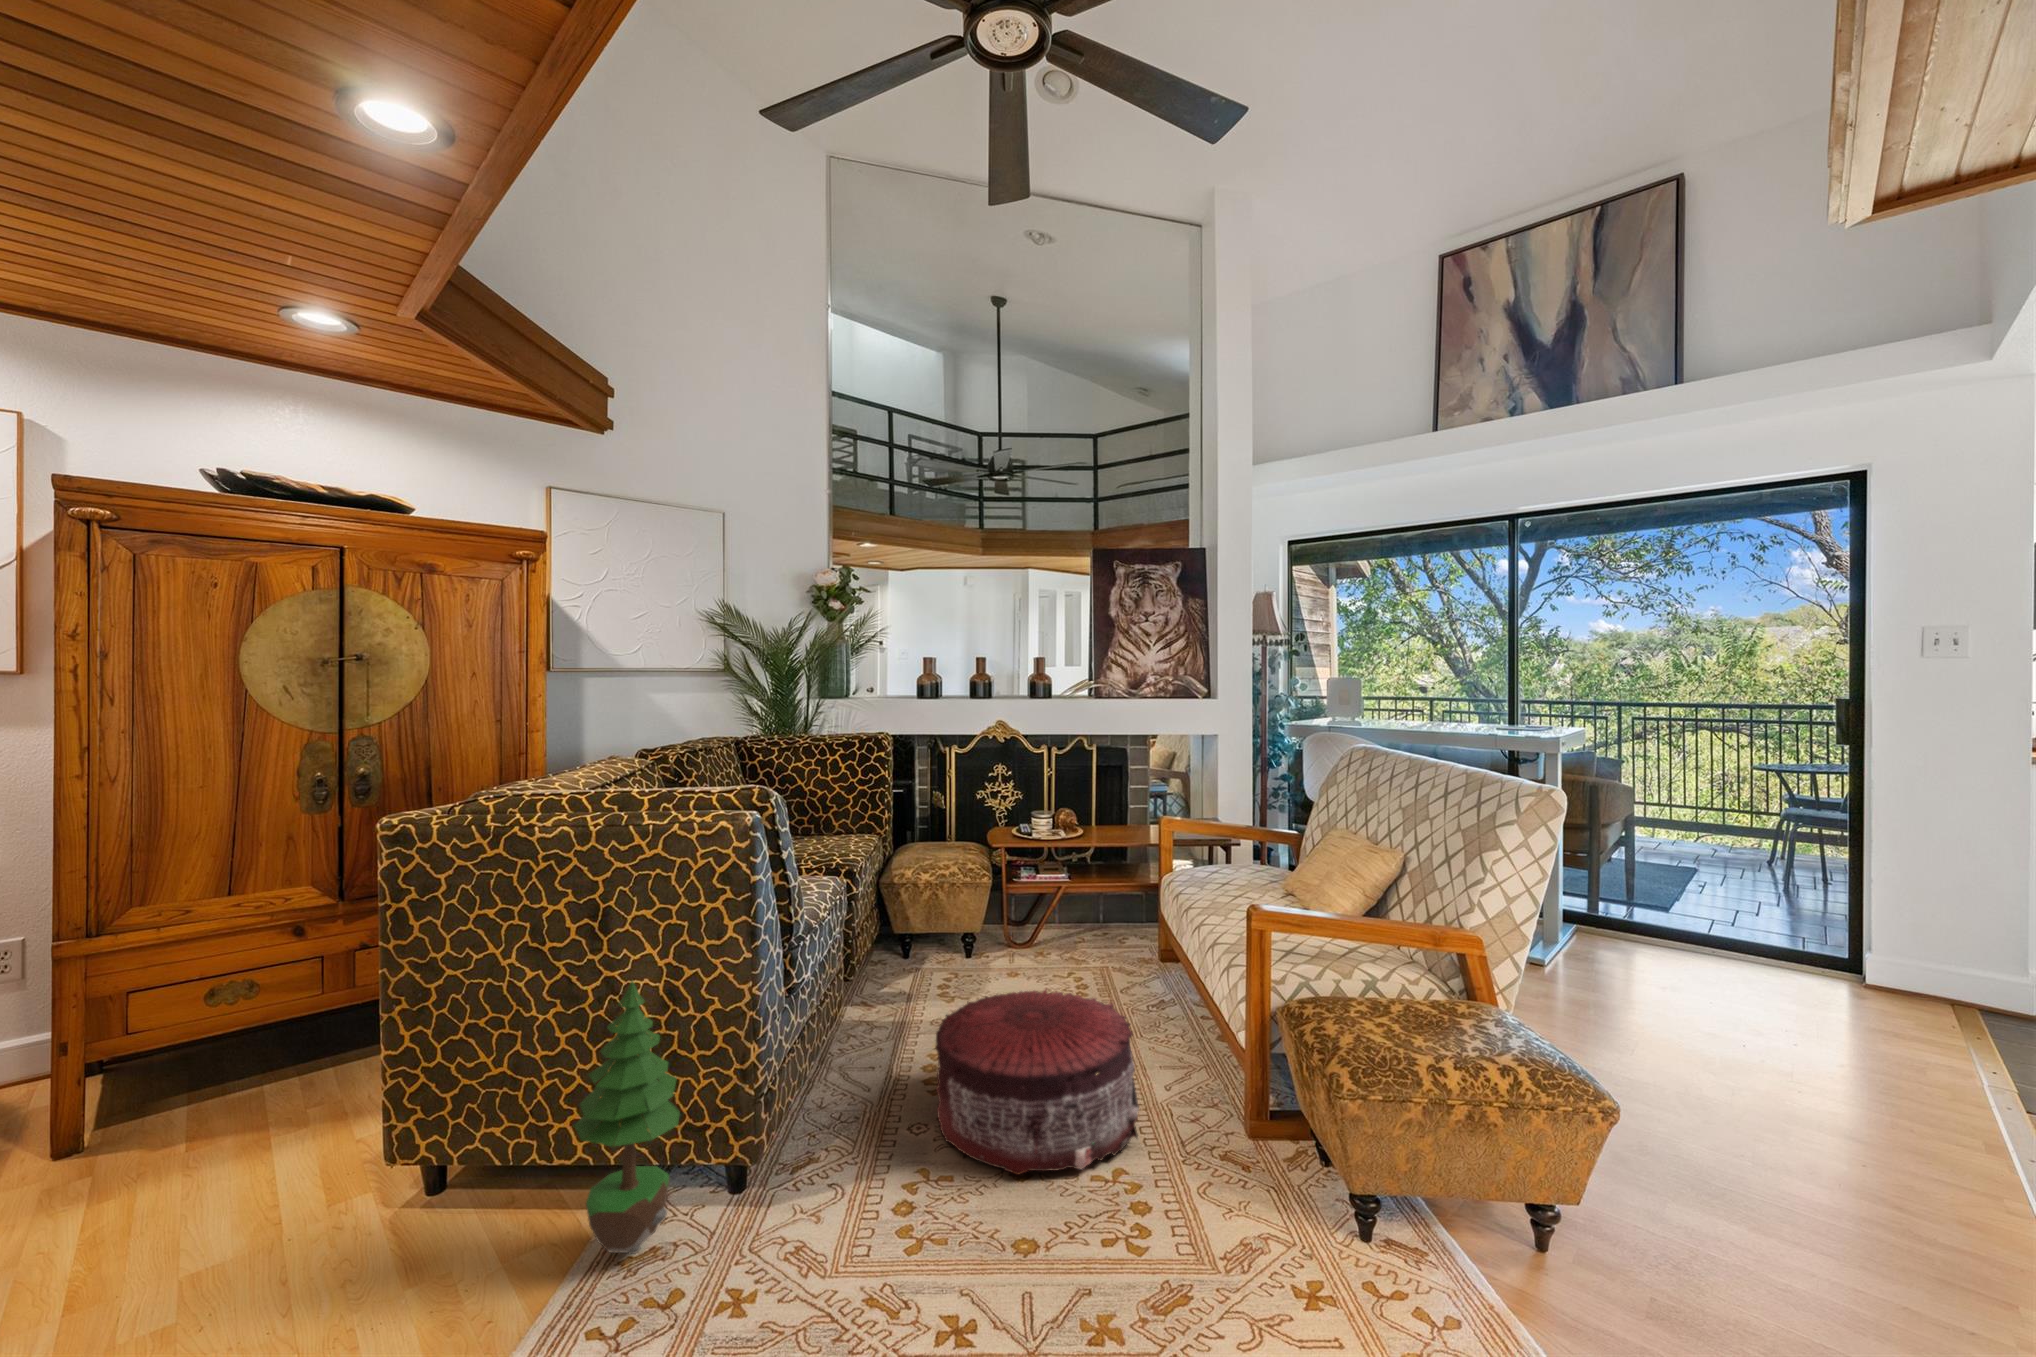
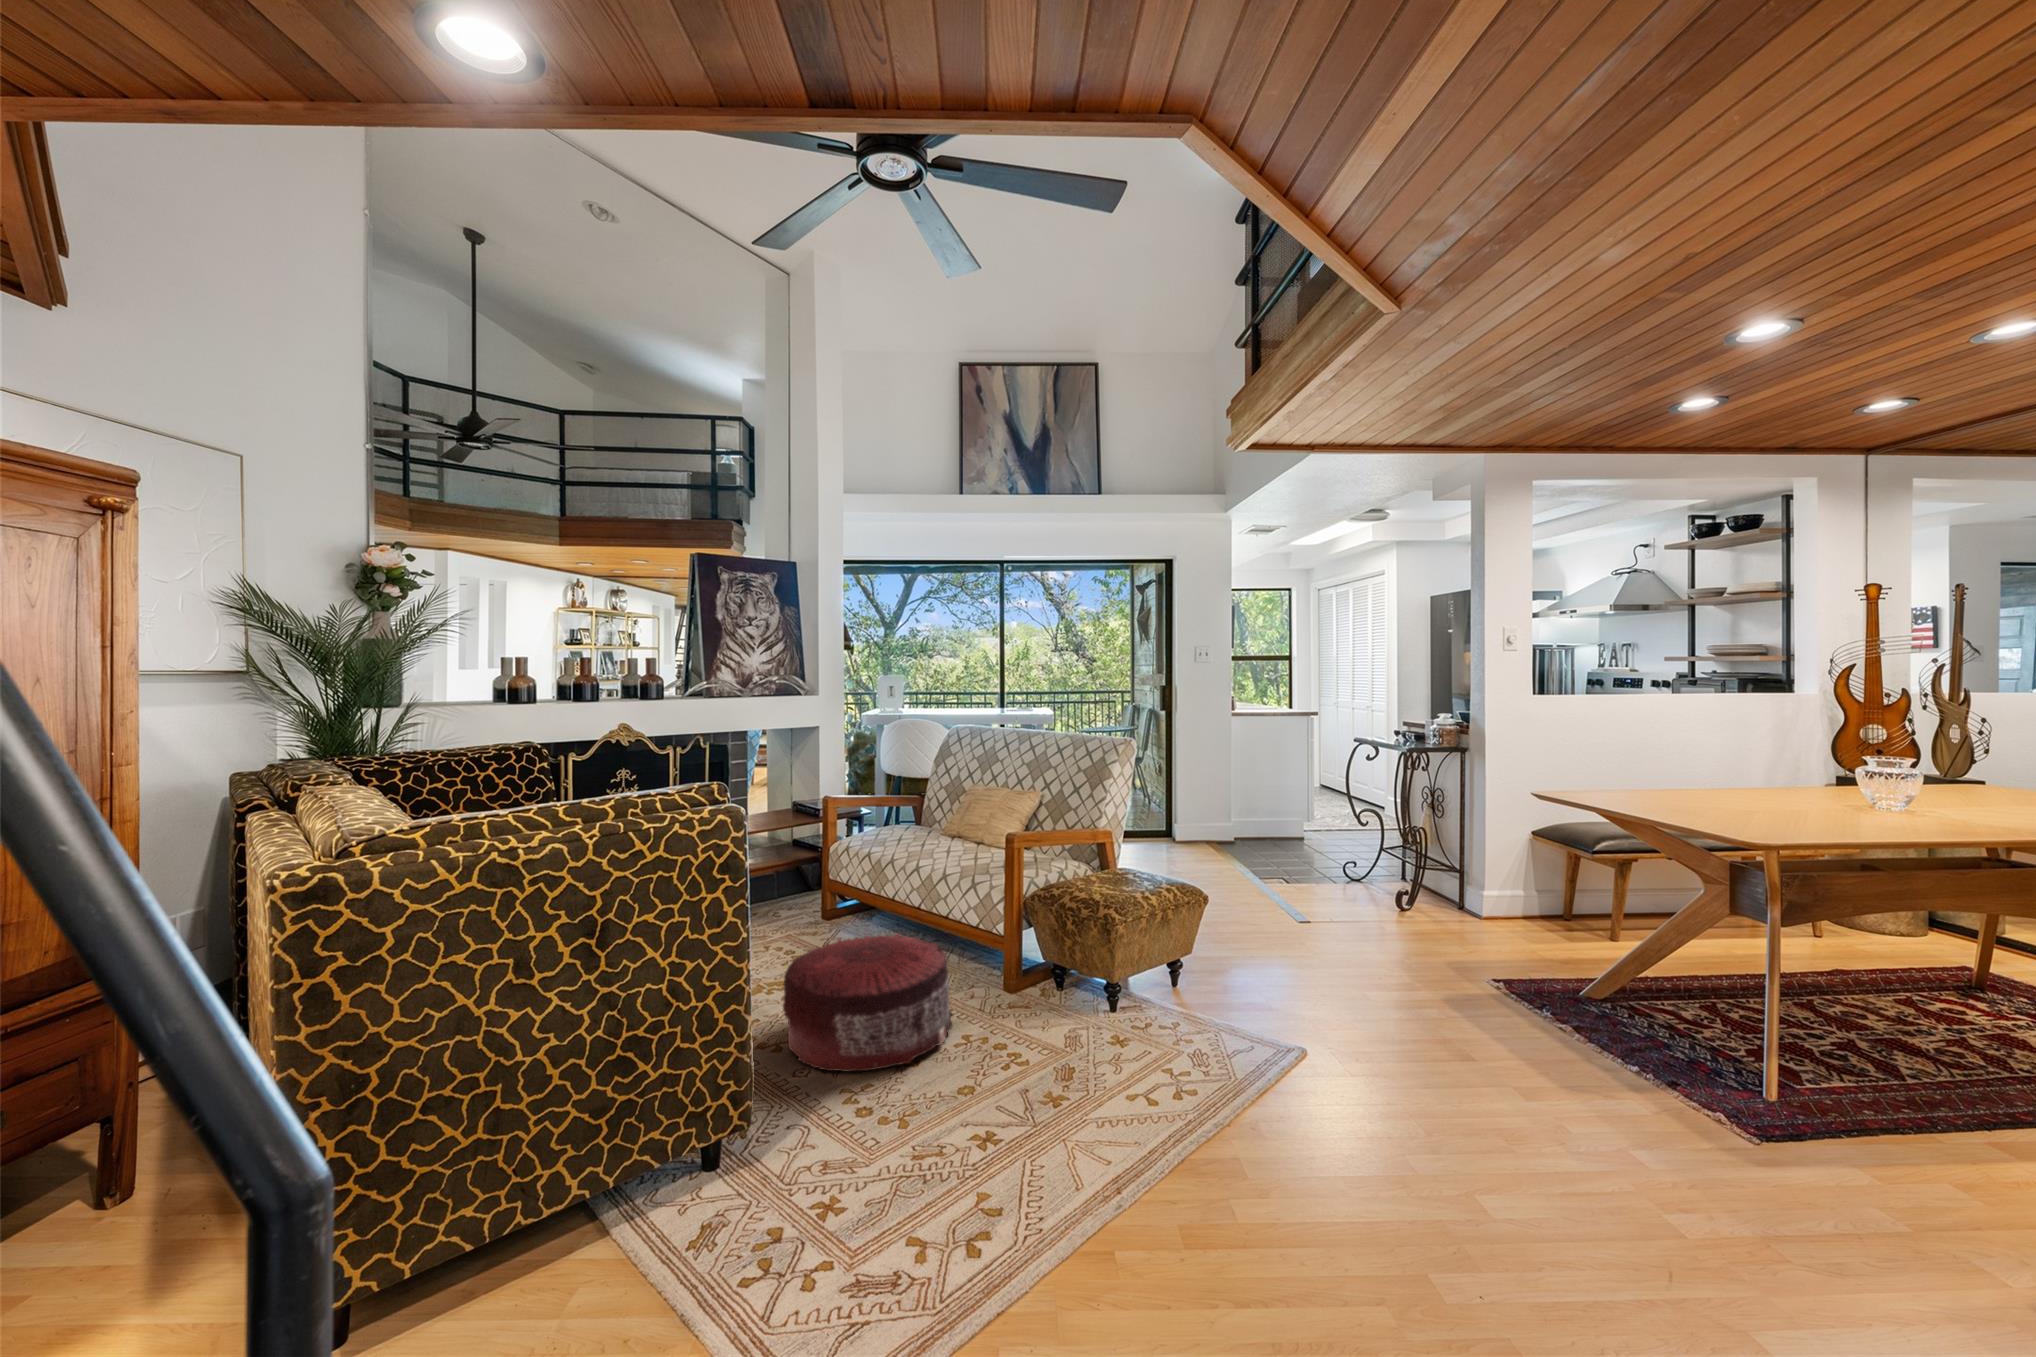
potted tree: present [575,981,680,1254] -> none [621,976,726,1249]

